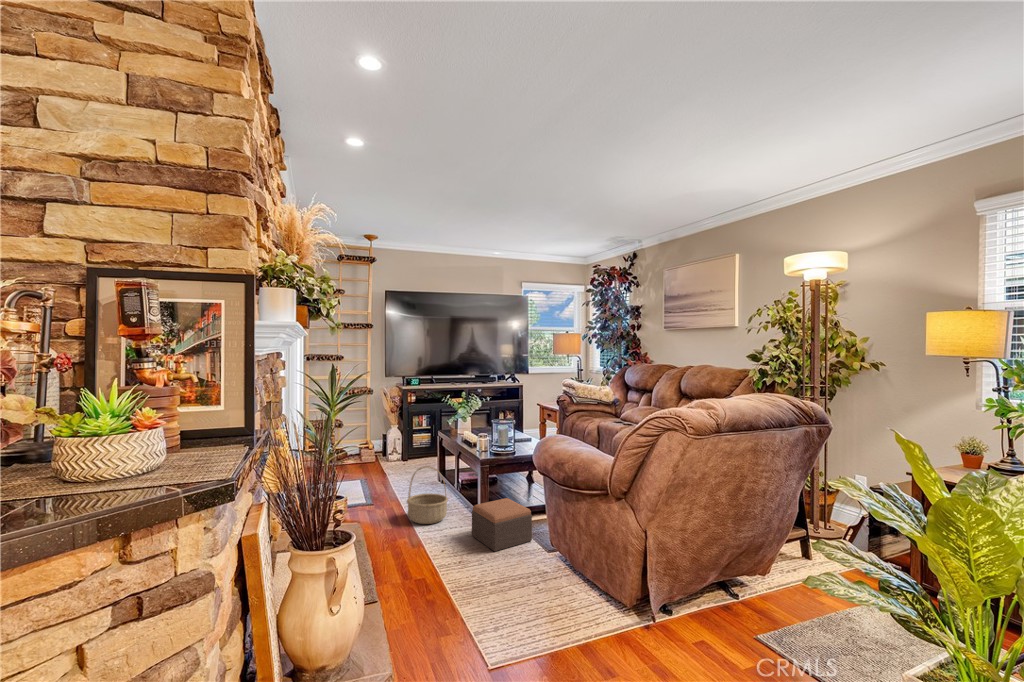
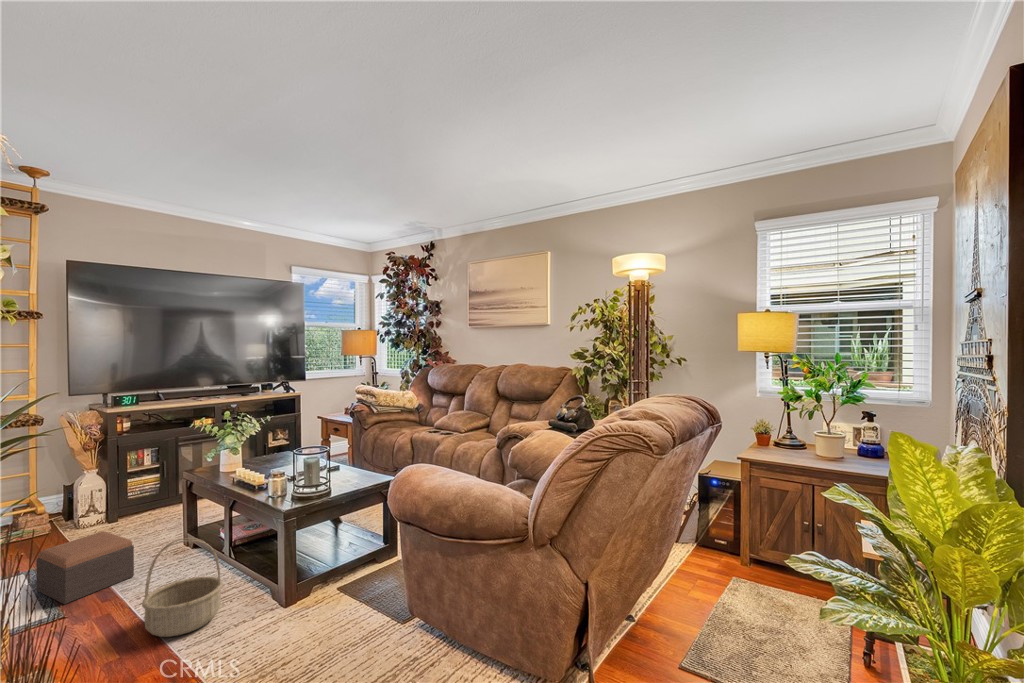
footstool: present [472,498,532,551] -> present [36,531,134,604]

